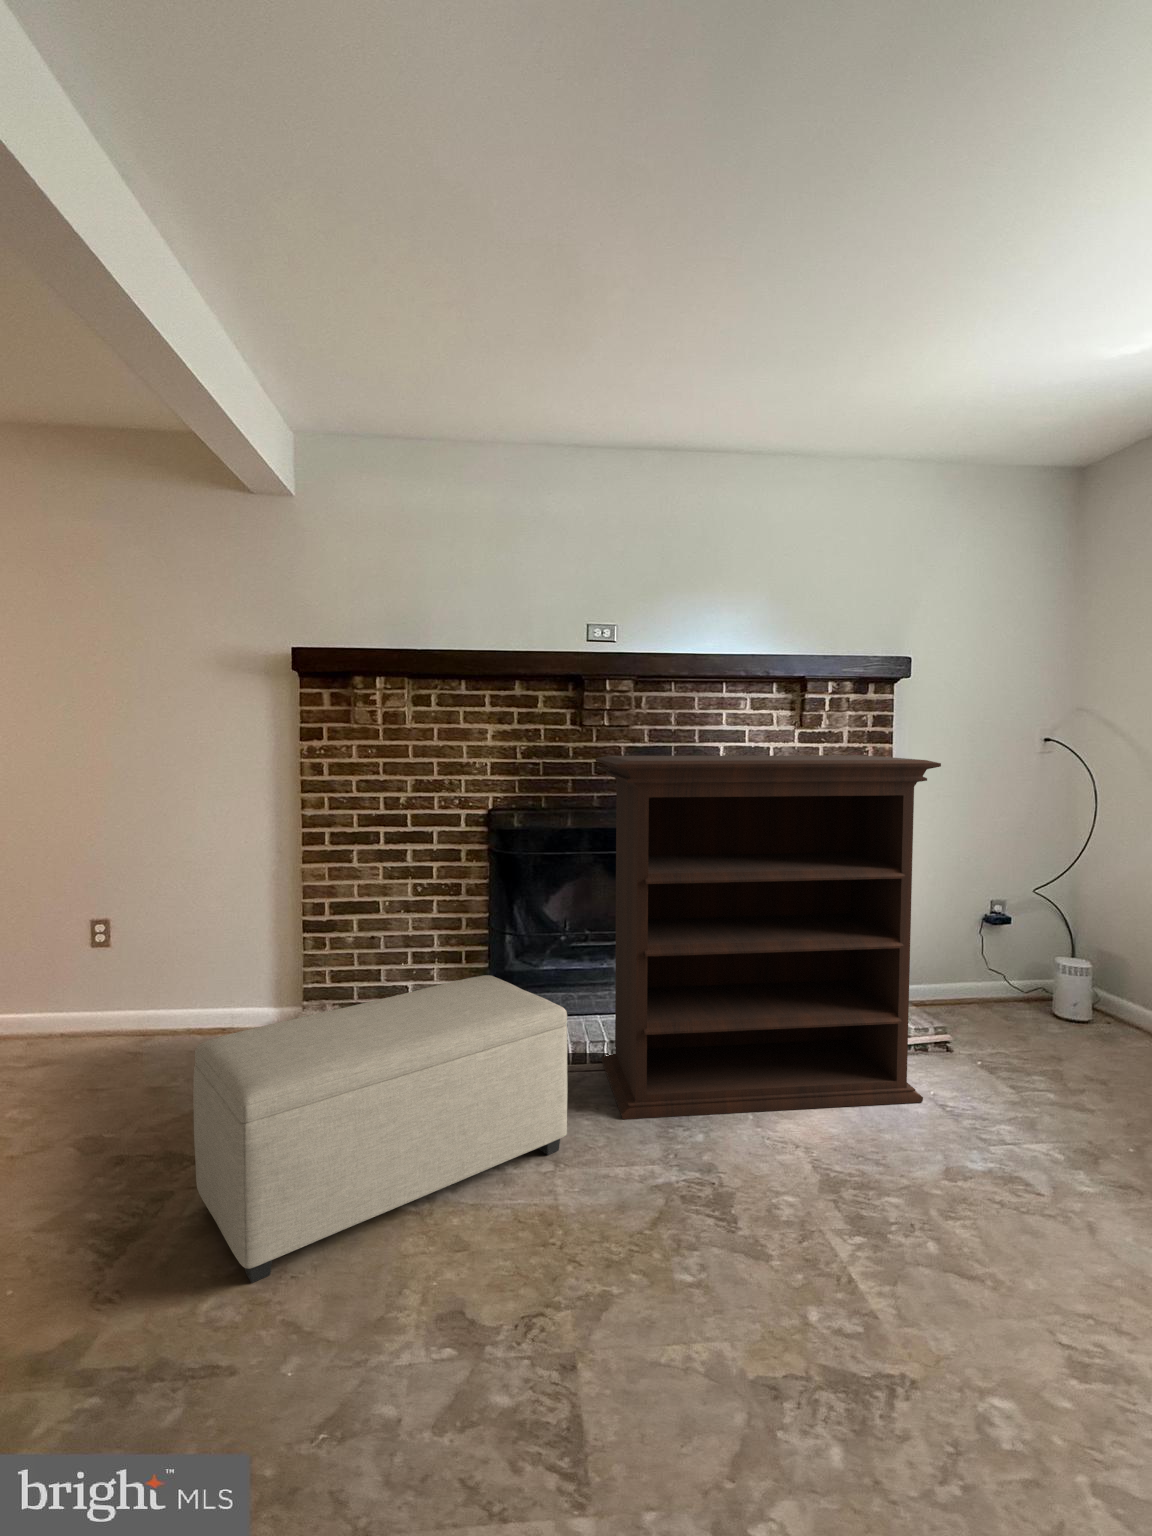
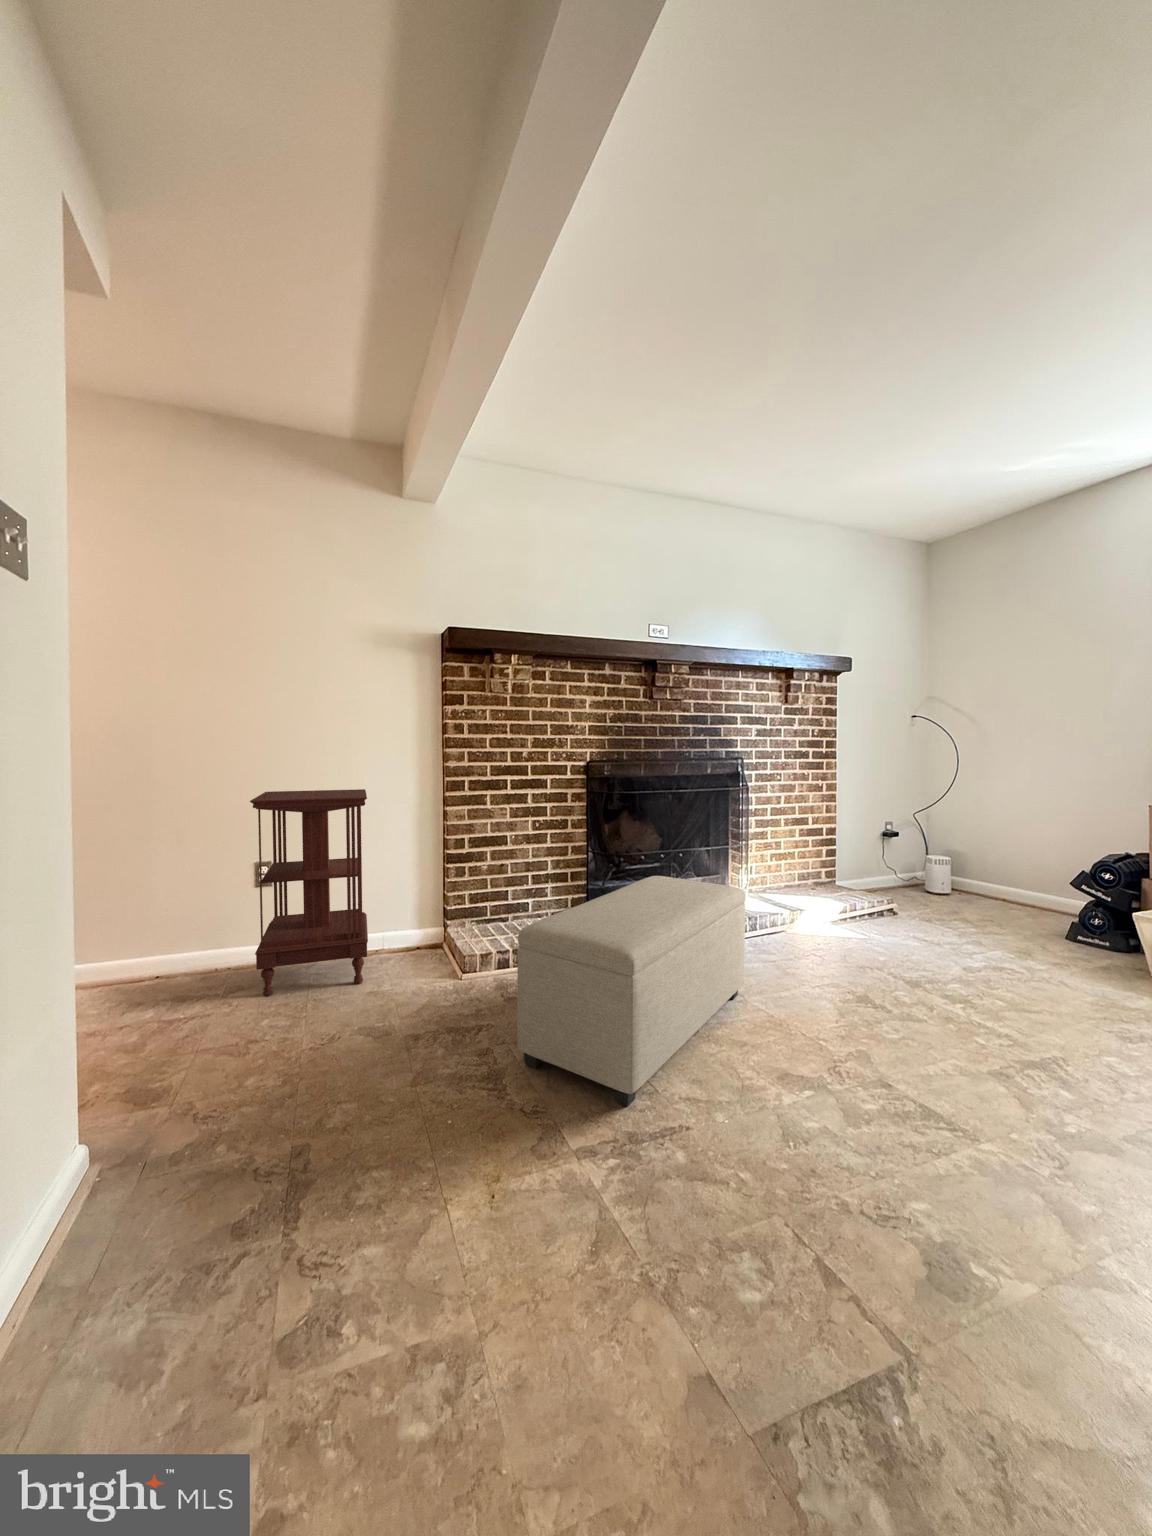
bookshelf: present [596,755,941,1119] -> none [695,712,930,973]
side table: none [31,842,207,1076] -> present [250,789,368,996]

